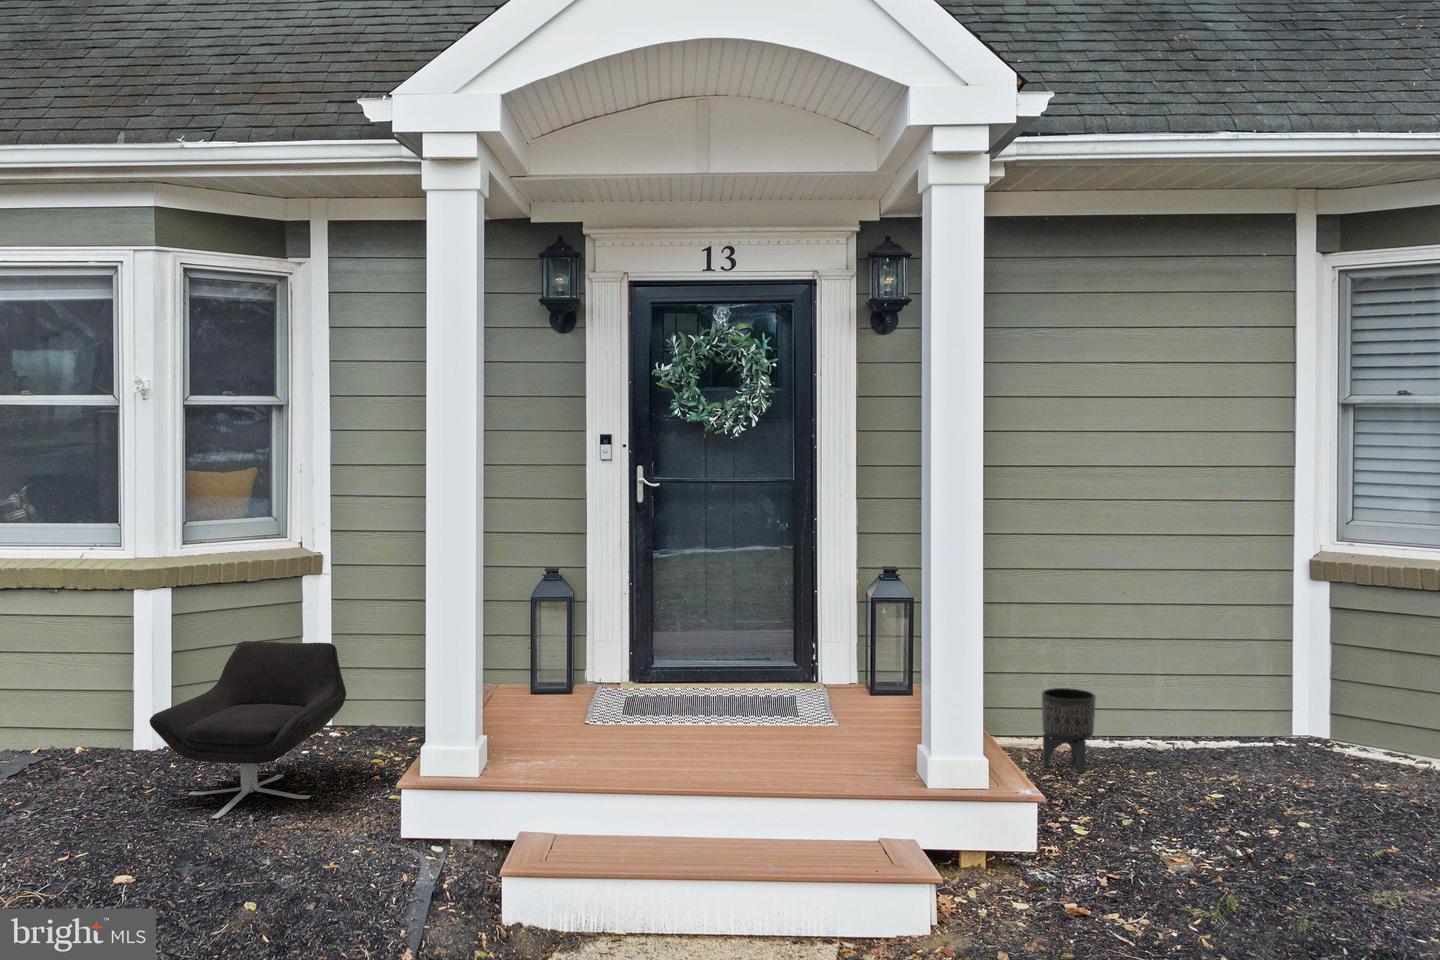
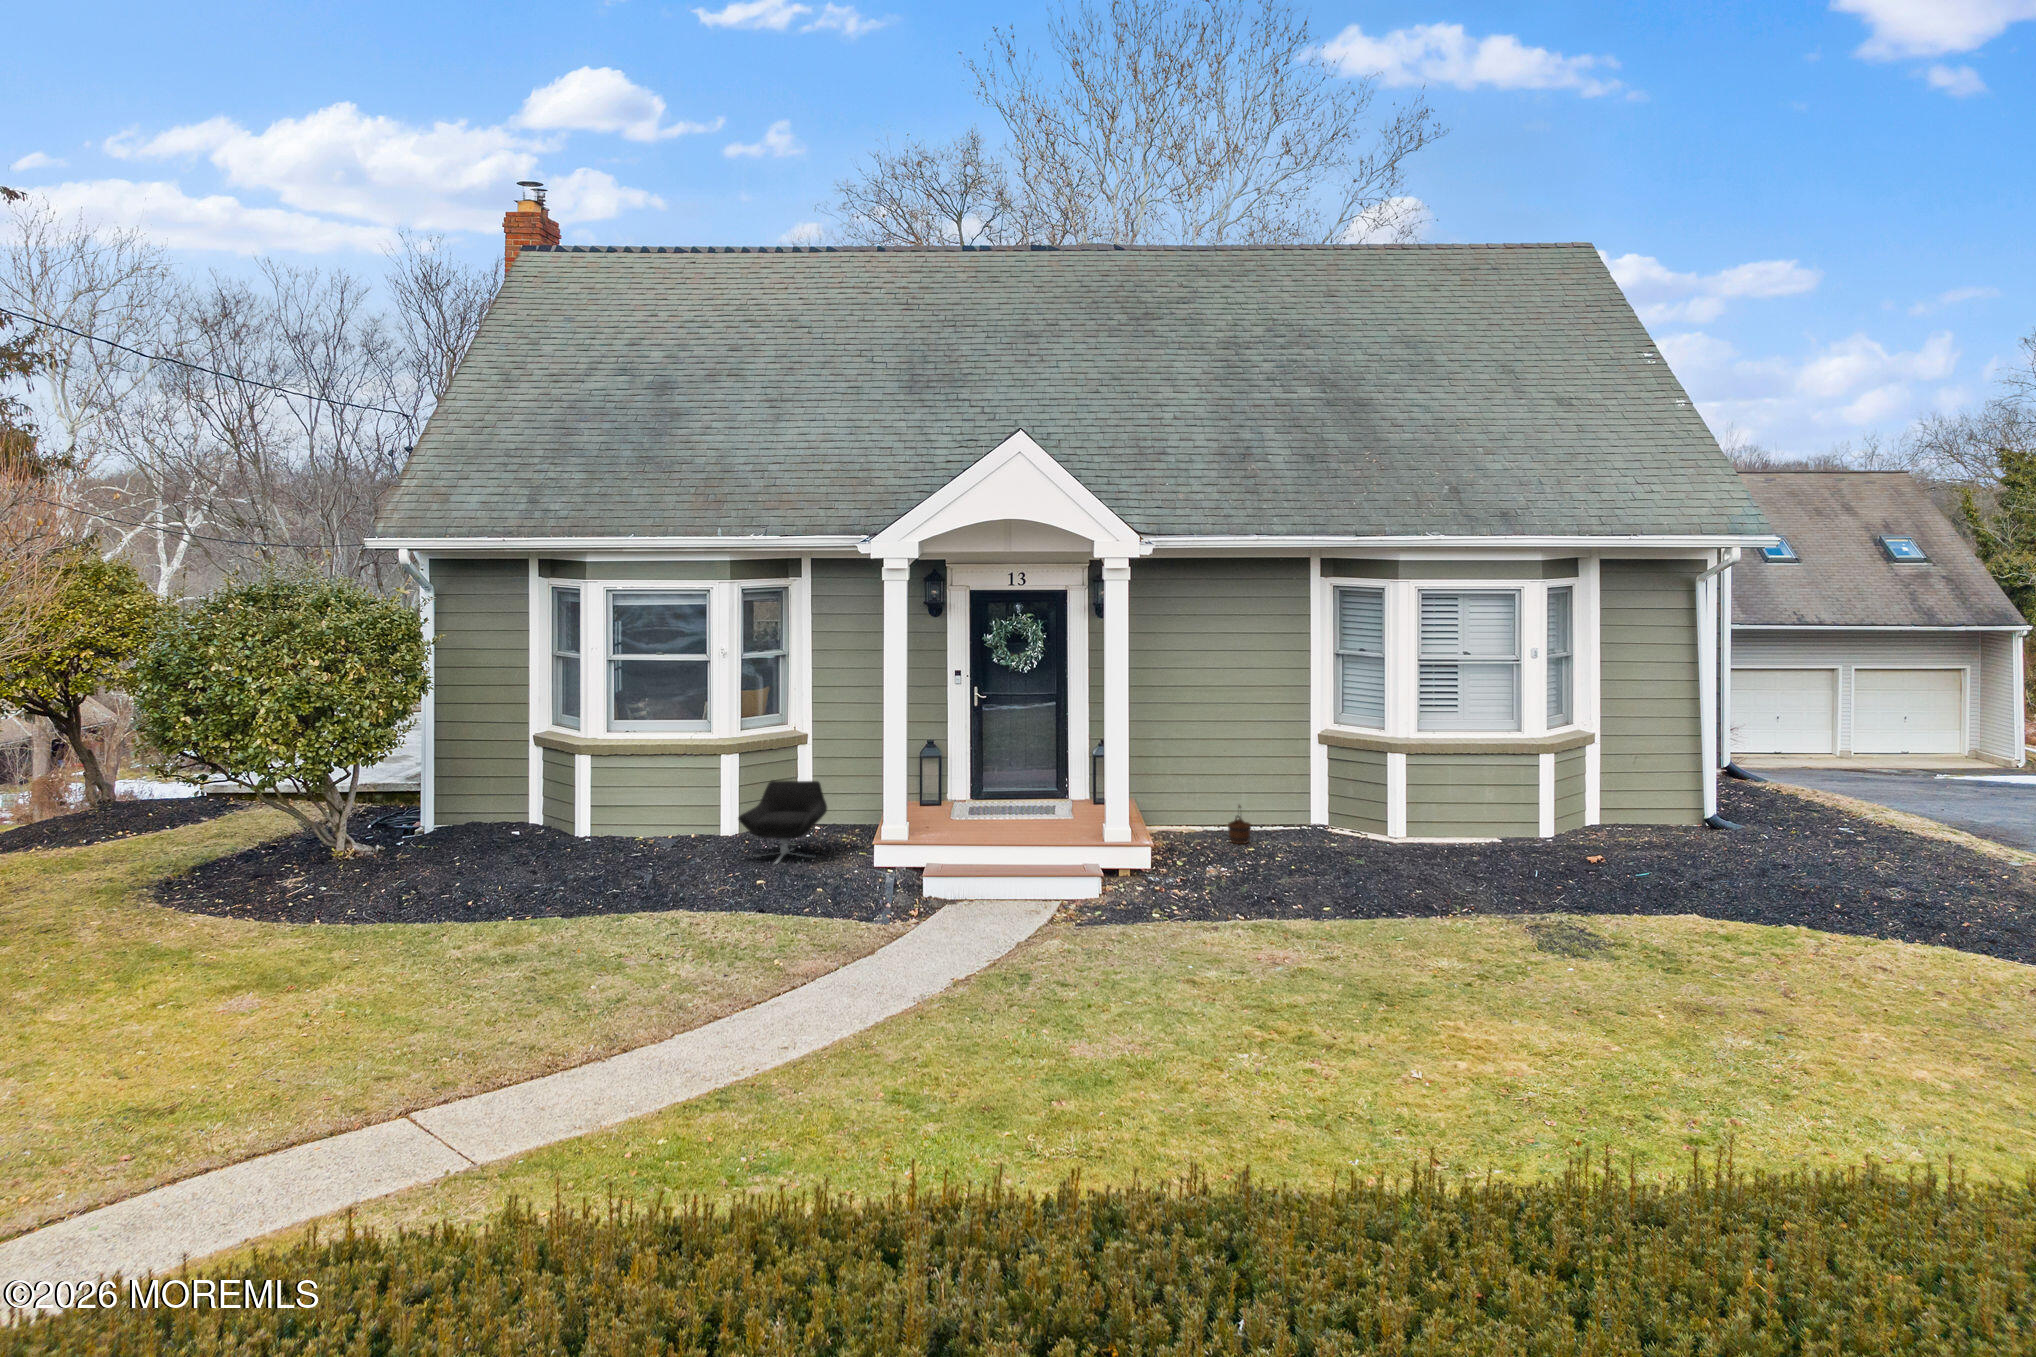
planter: present [1042,688,1096,773] -> none [1183,802,1210,844]
wooden bucket: none [1130,695,1178,774] -> present [1228,805,1251,844]

